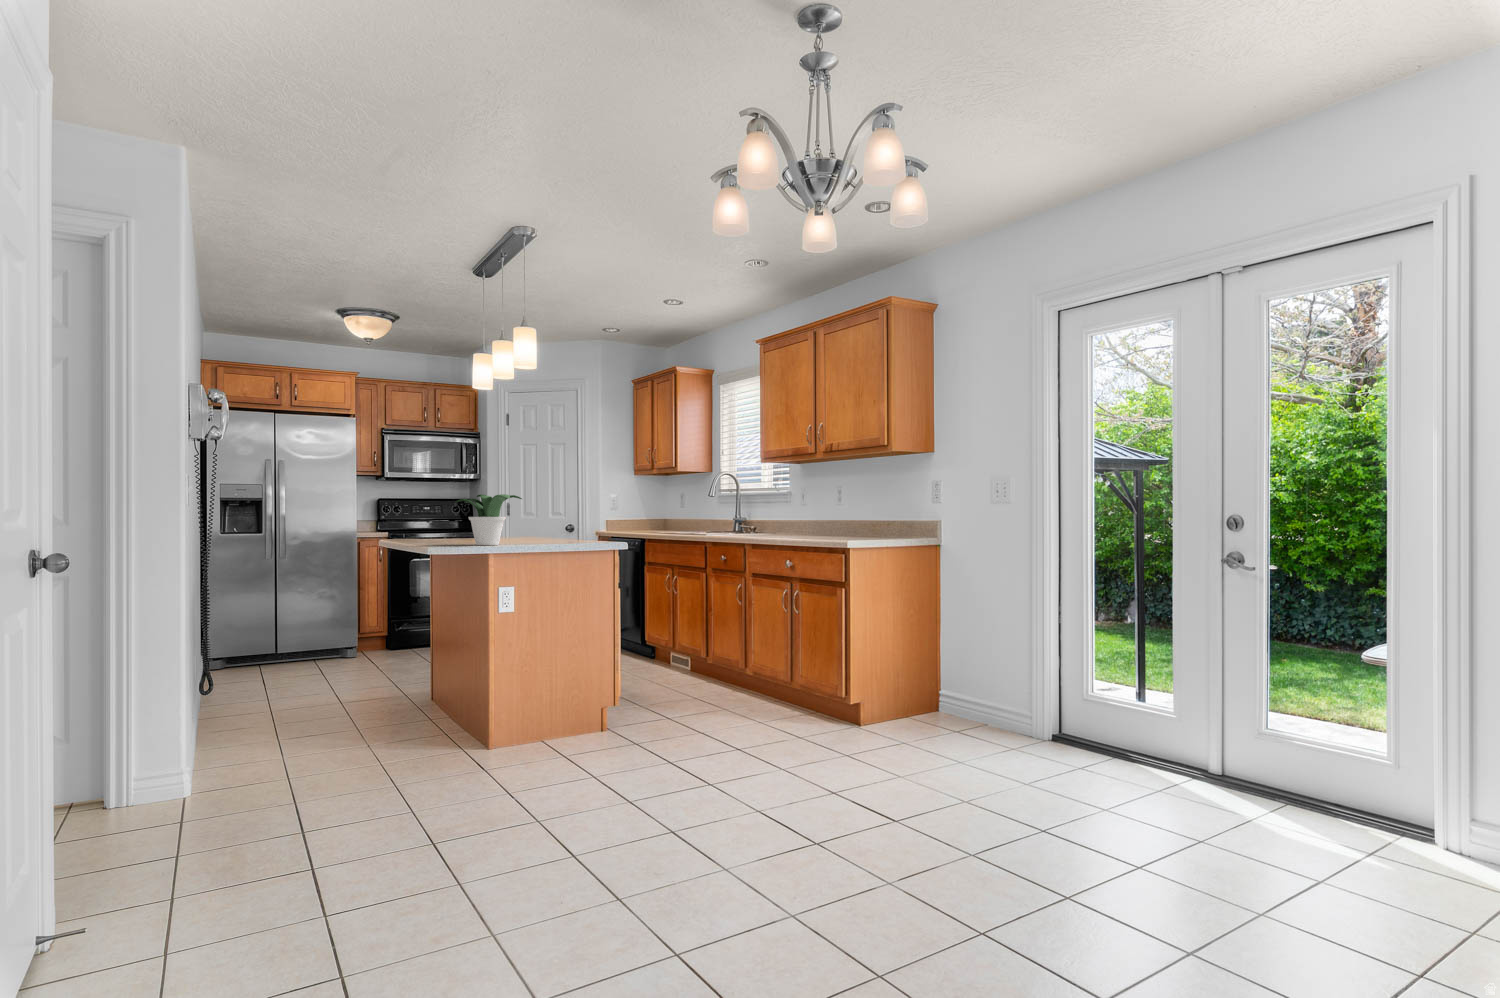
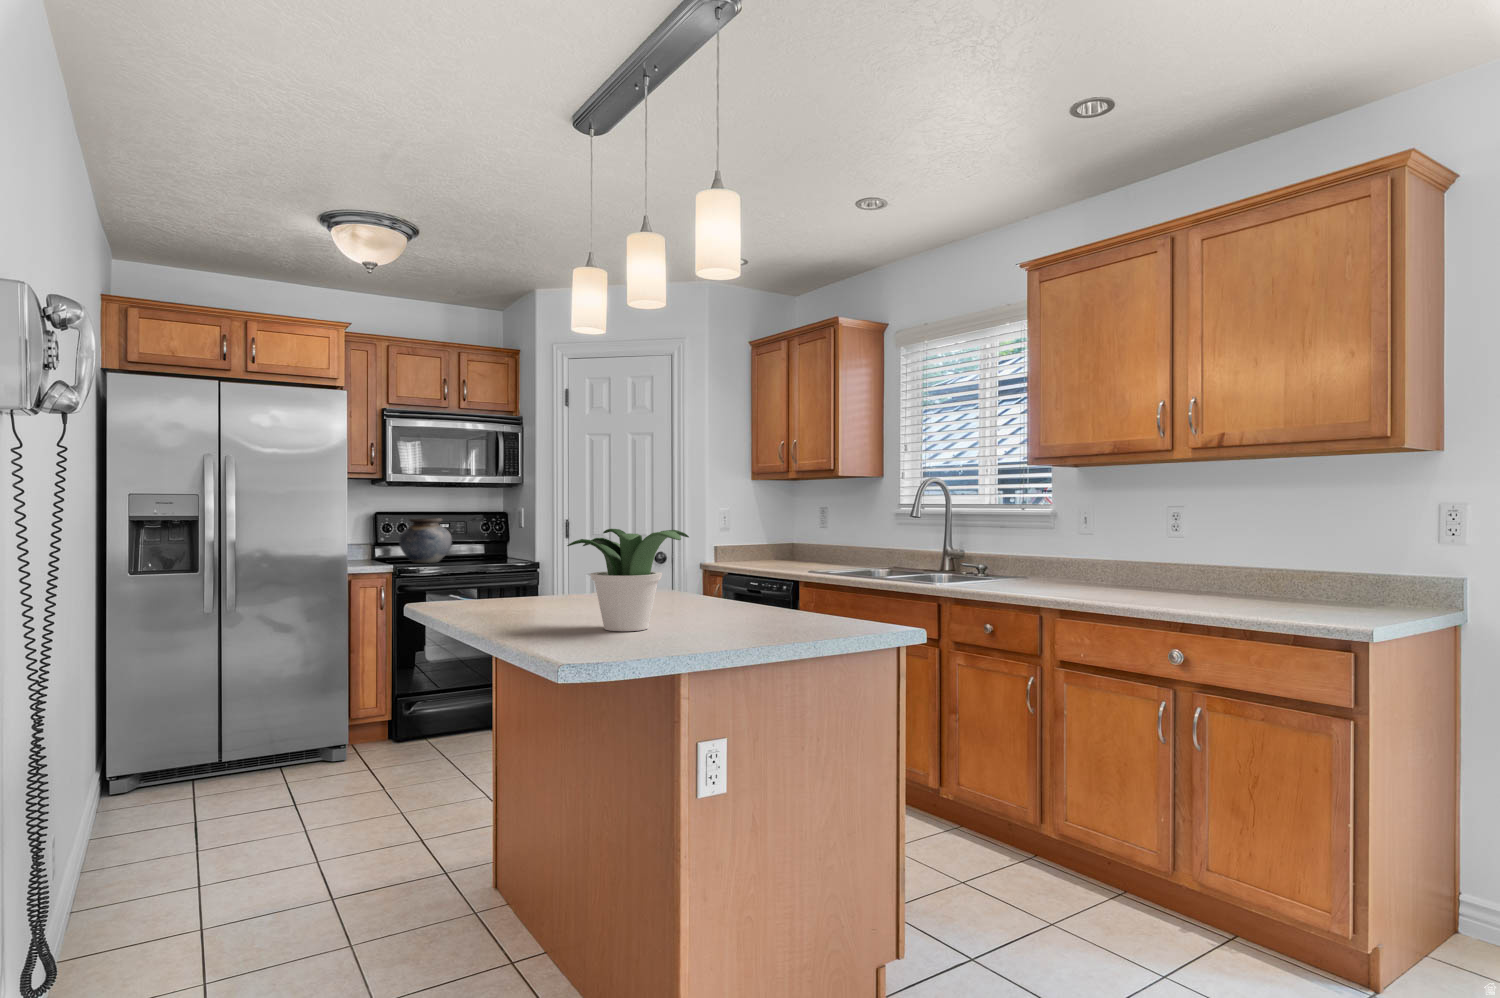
vase: none [394,503,430,533] -> present [399,518,452,563]

